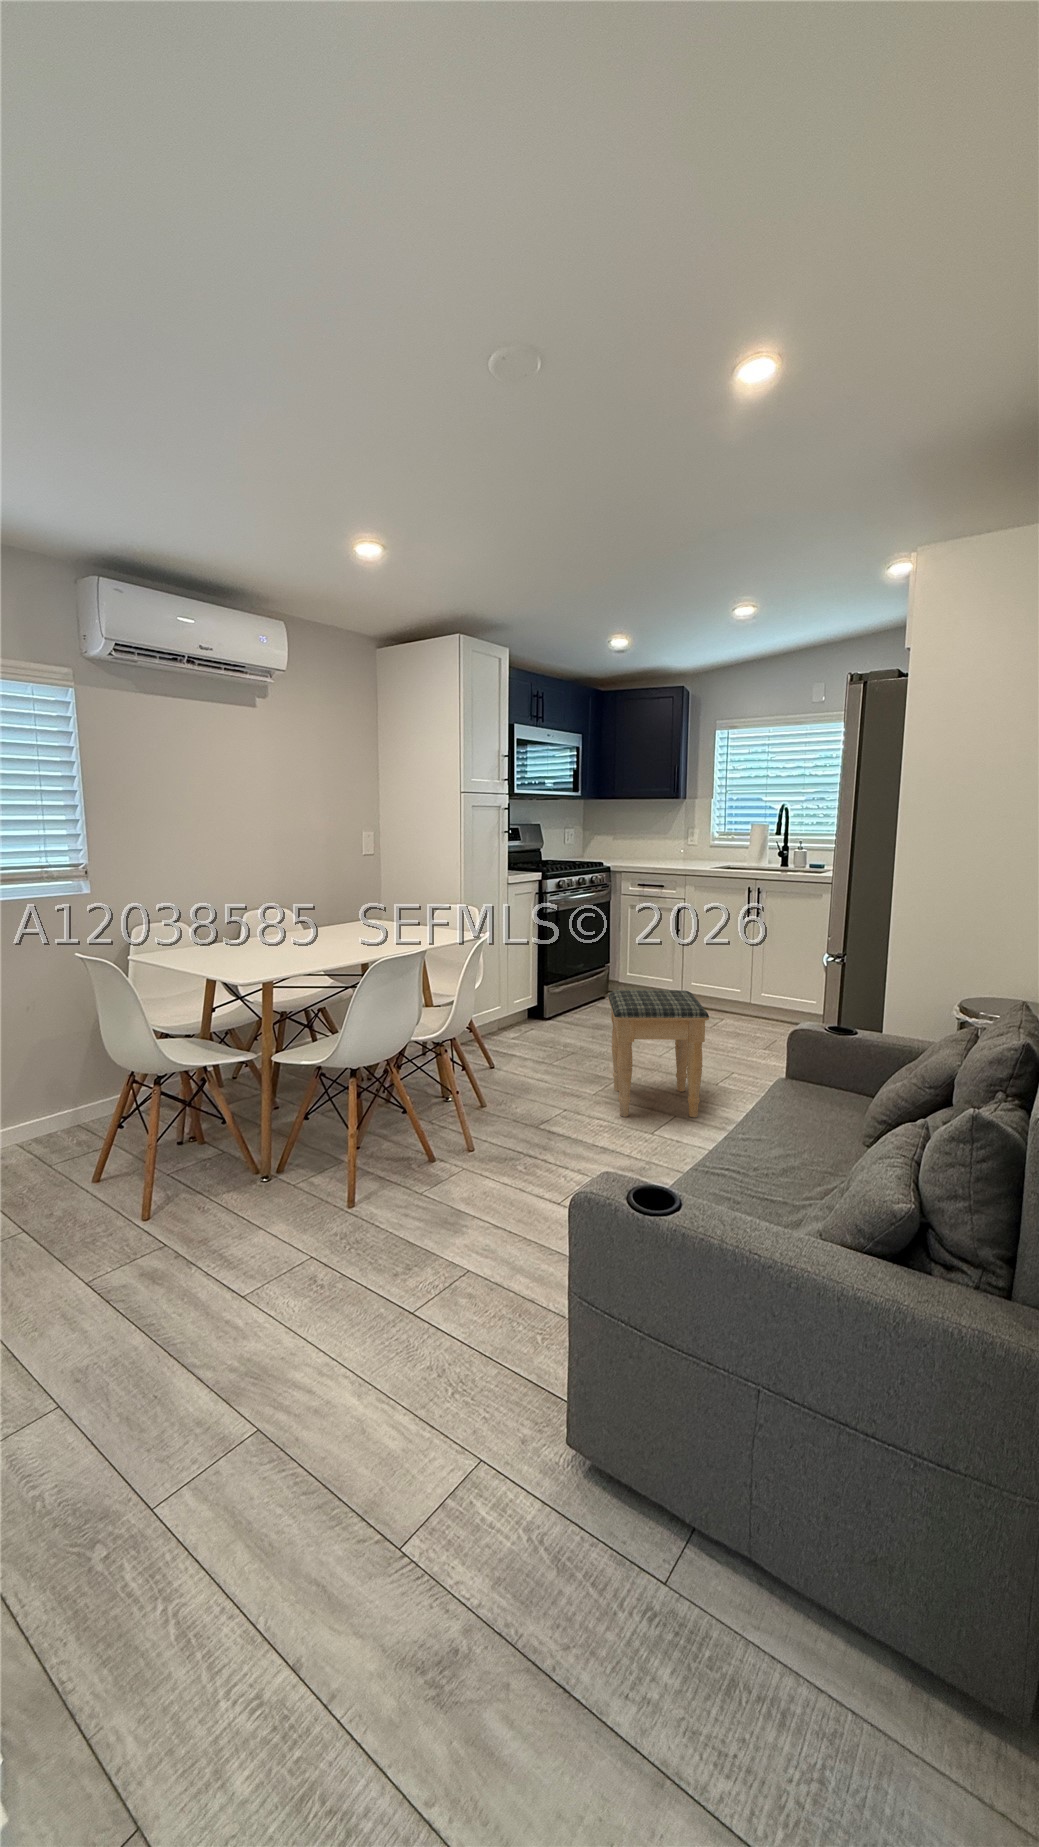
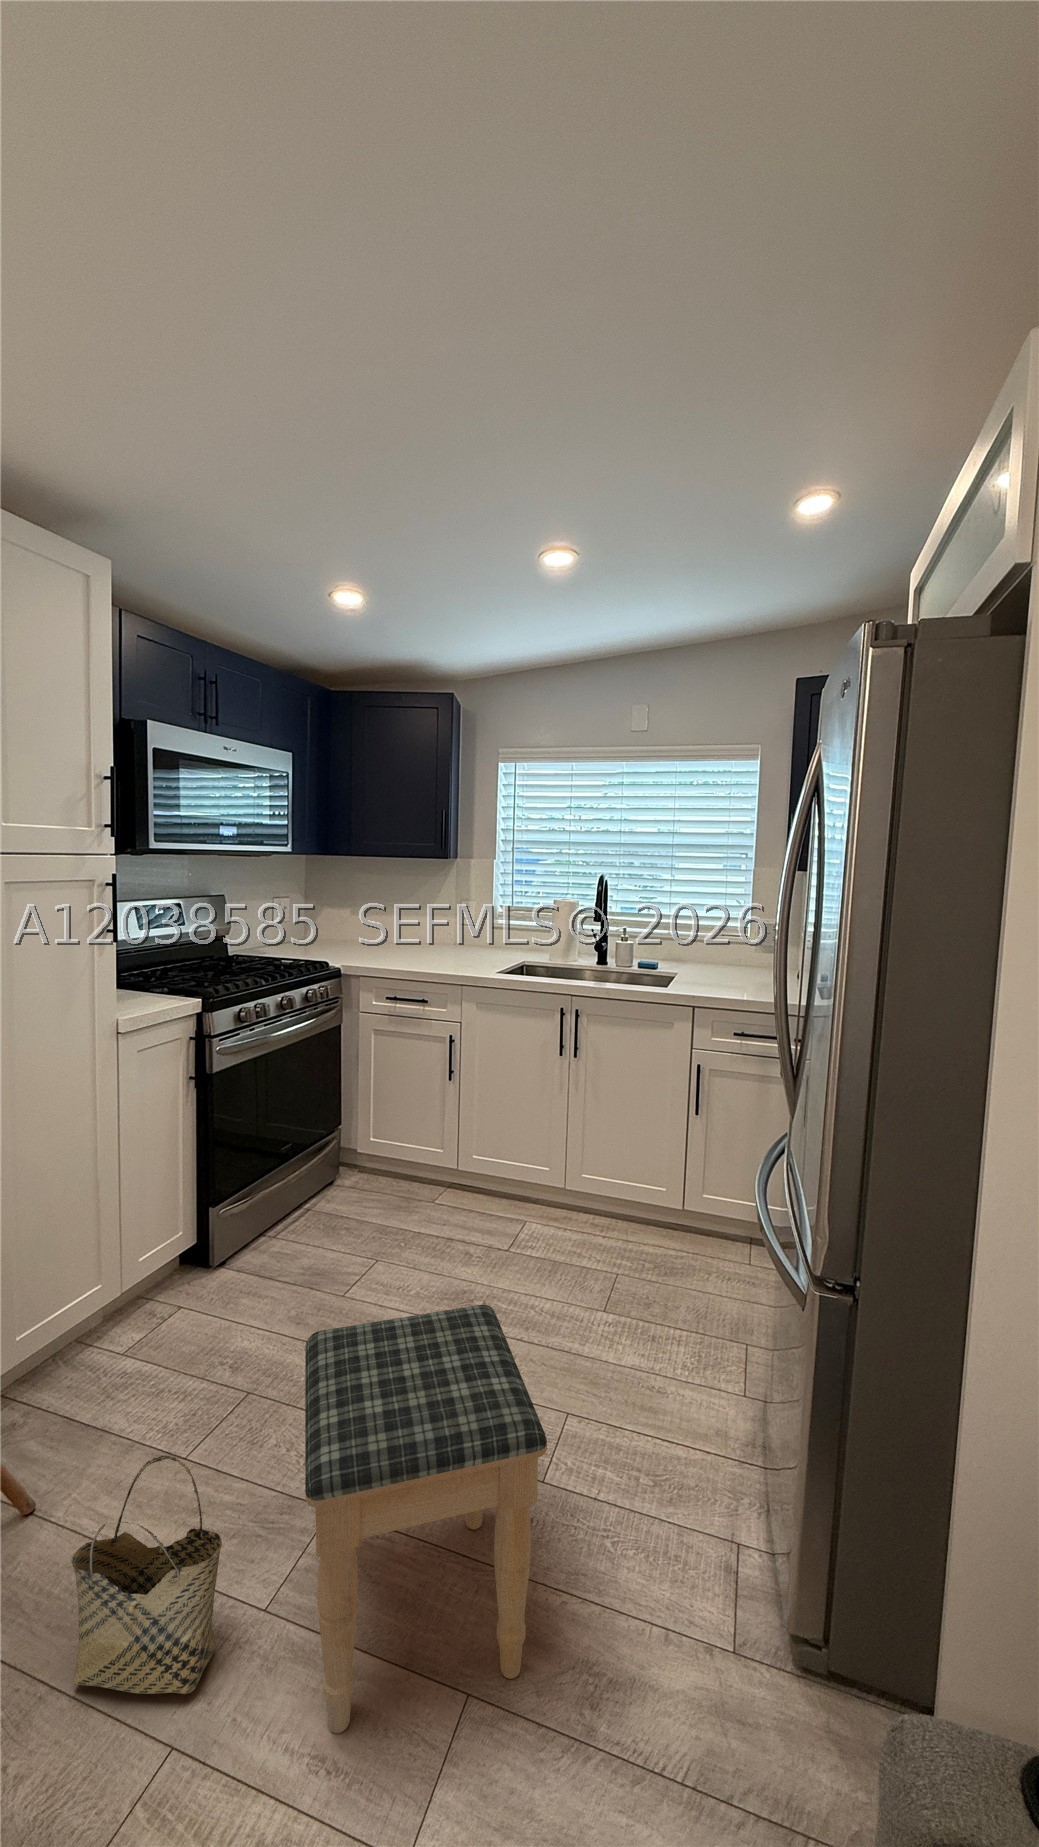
woven basket: none [524,1024,578,1102] -> present [71,1456,222,1694]

